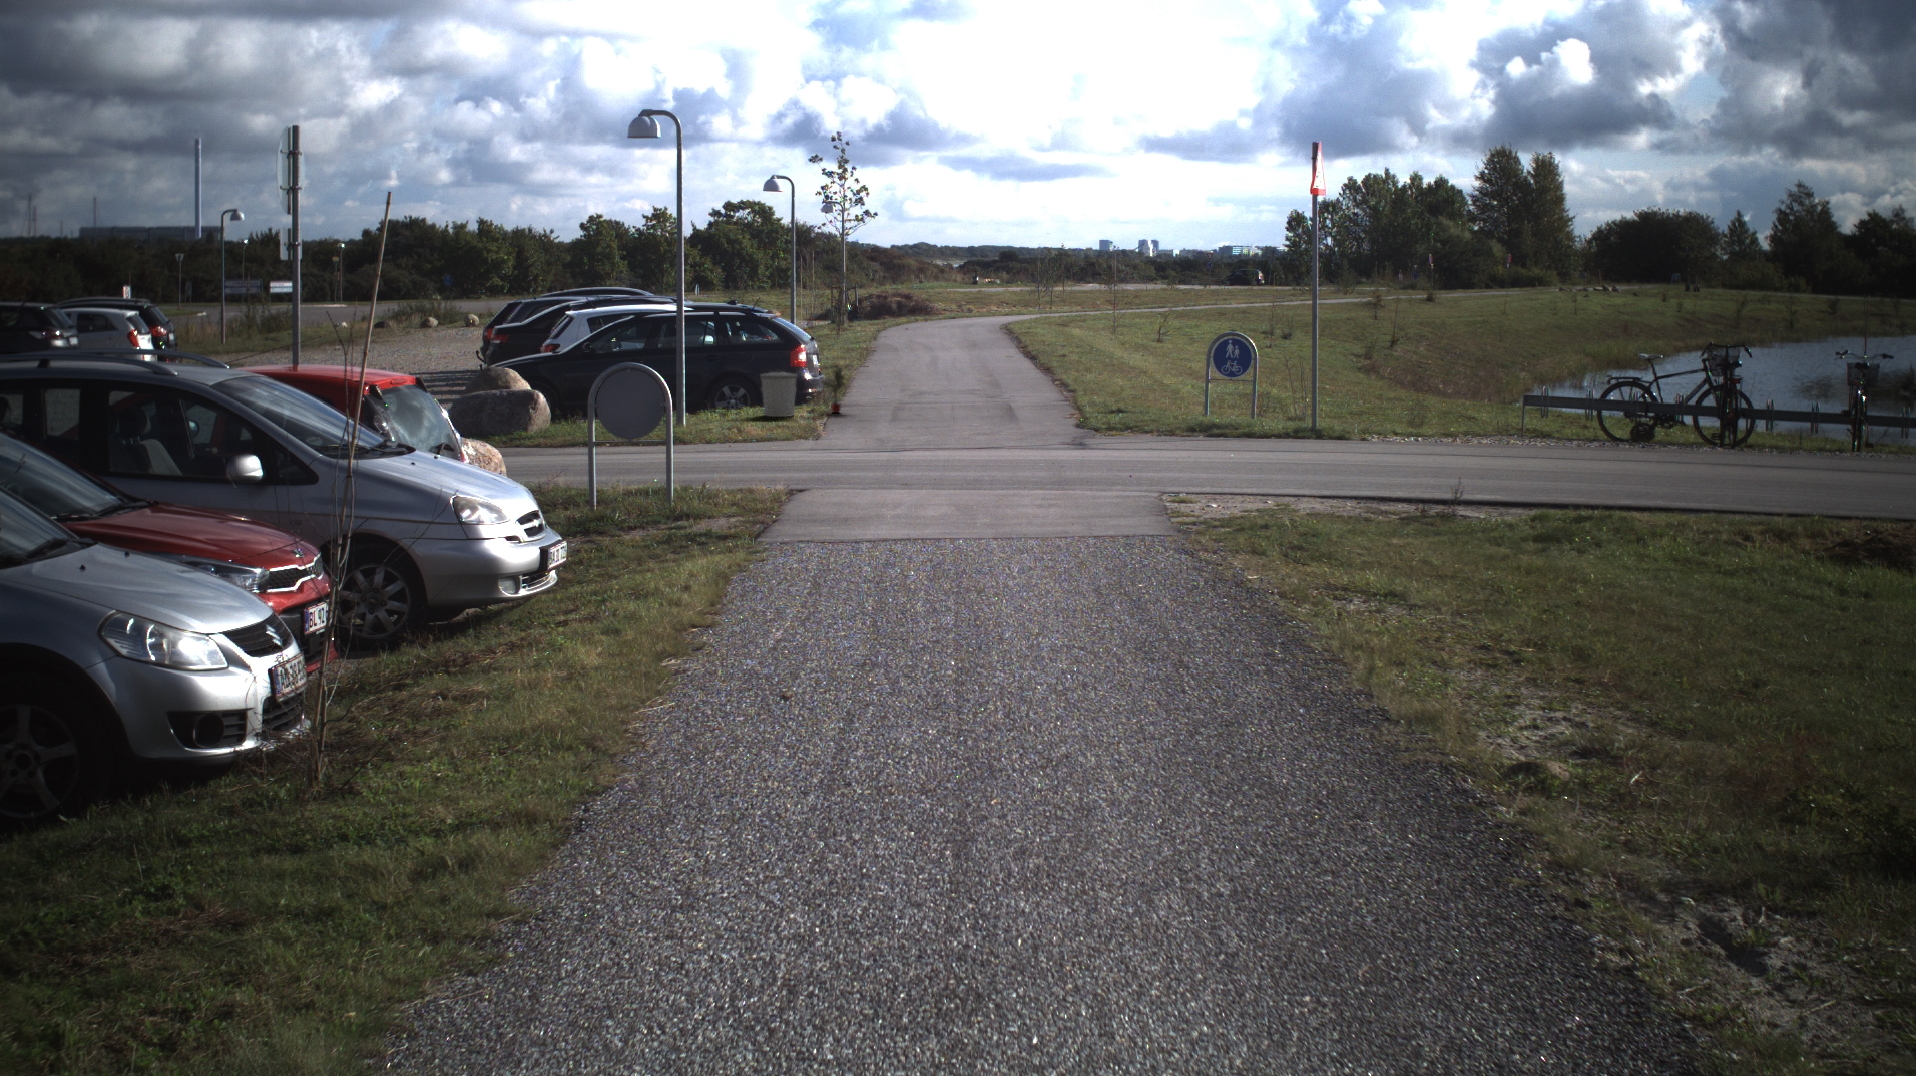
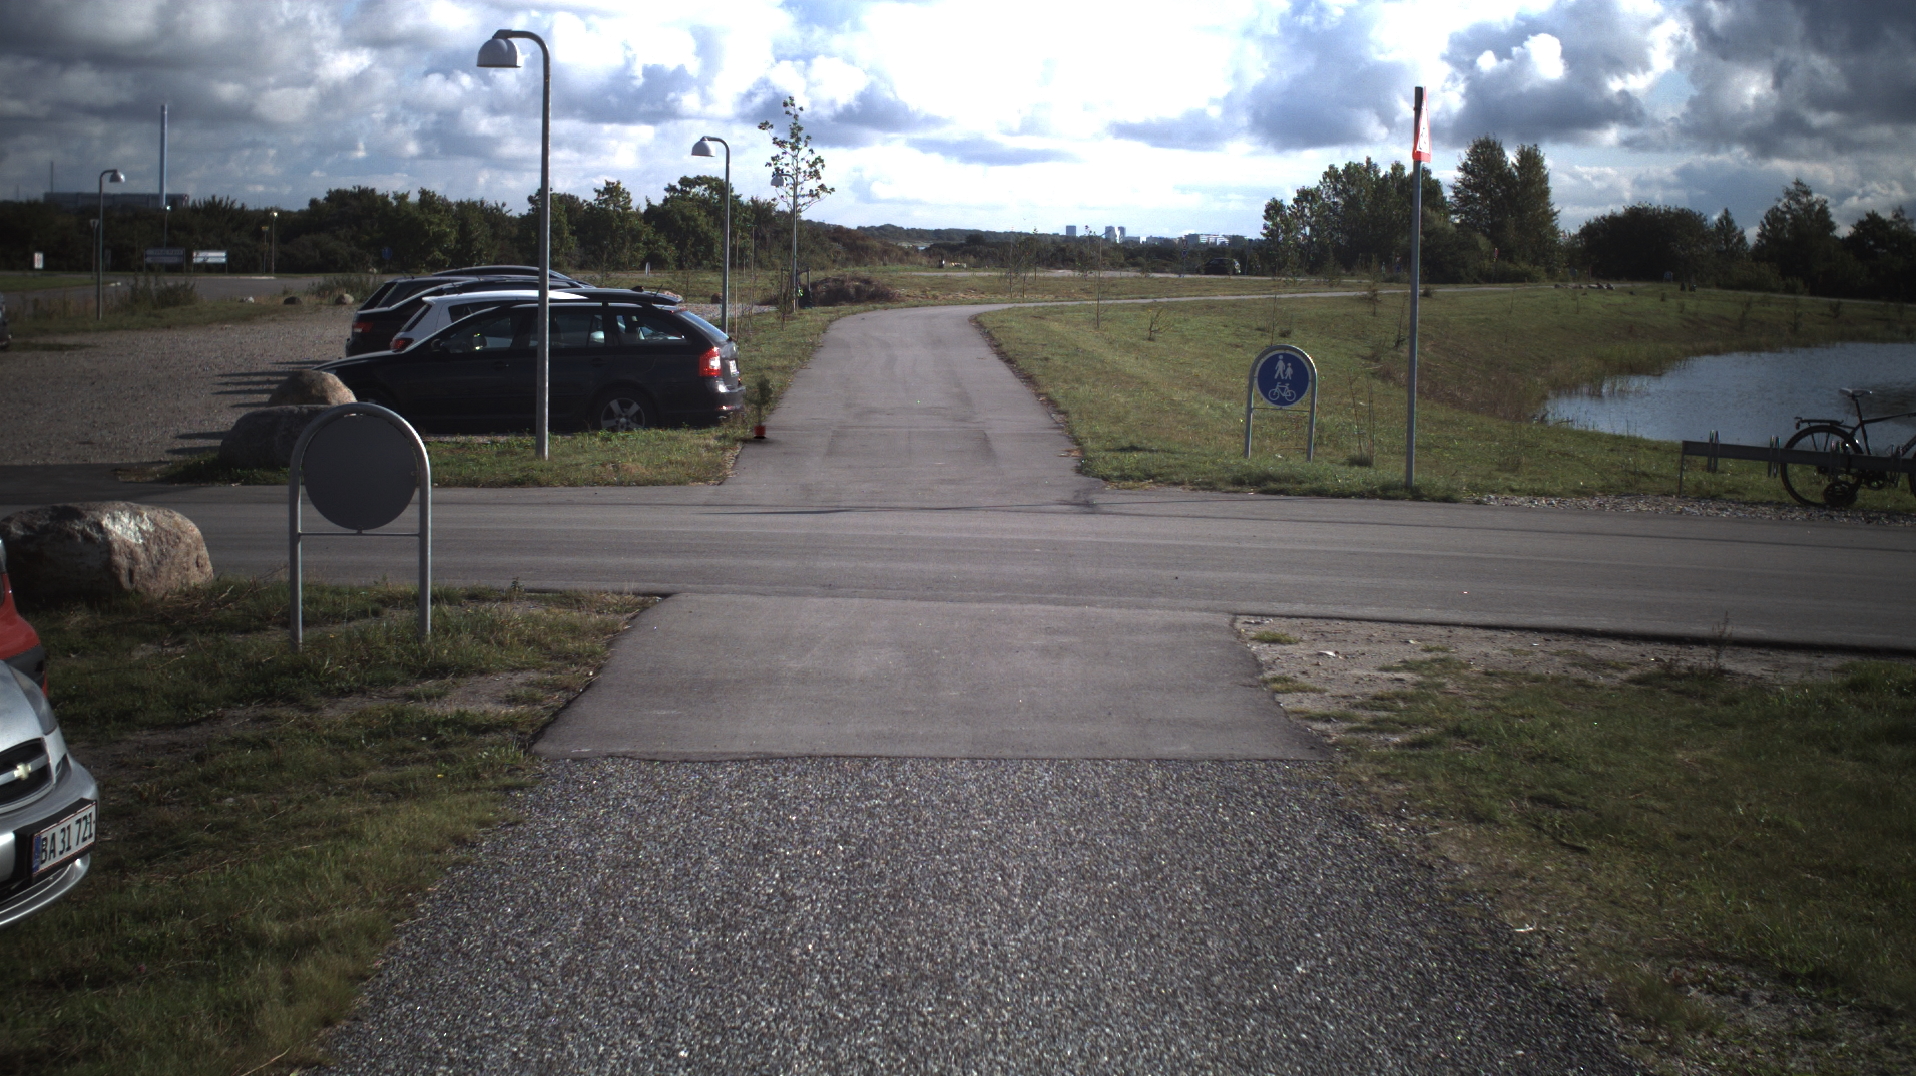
trash can: present [760,371,798,417] -> none [657,381,708,443]

